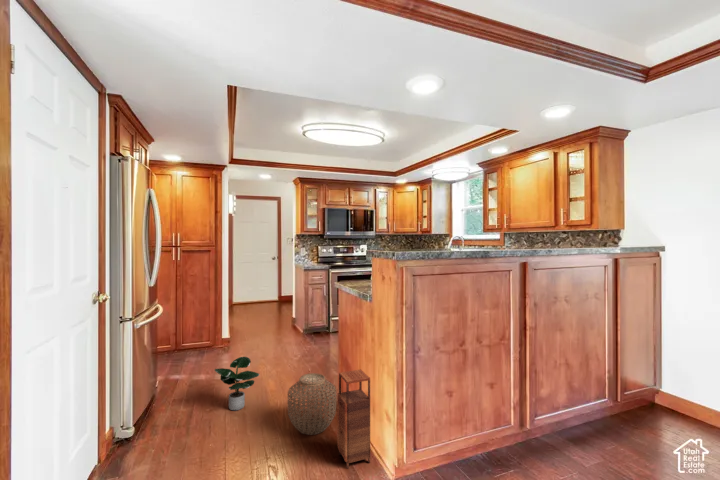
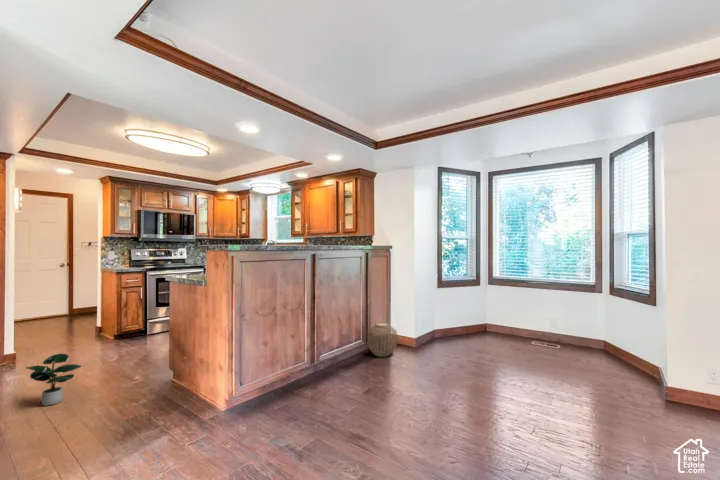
storage cabinet: present [337,369,370,469] -> none [174,338,204,413]
woven basket: present [288,373,337,435] -> present [368,322,397,357]

